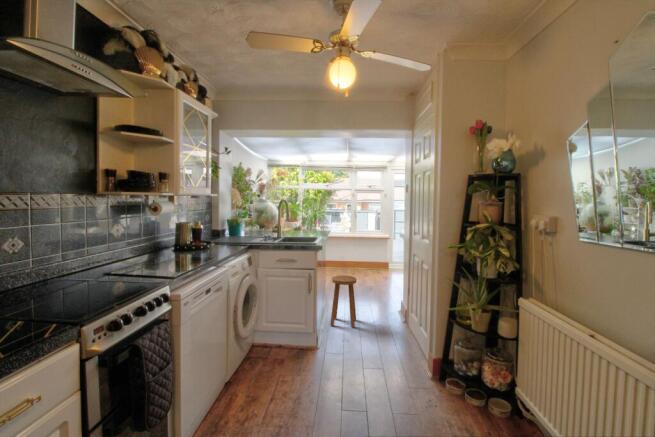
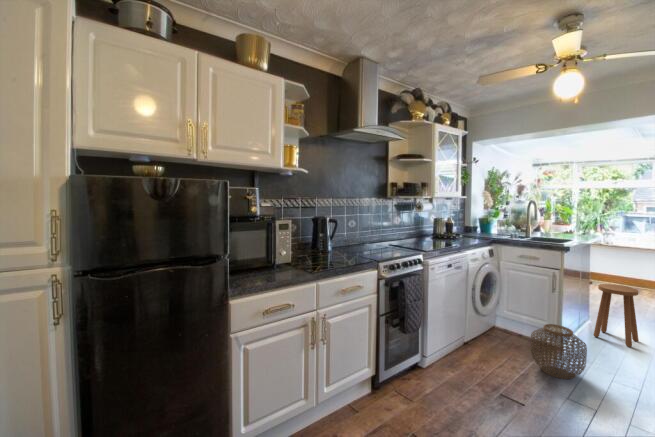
woven basket: none [295,331,341,388] -> present [531,324,587,379]

